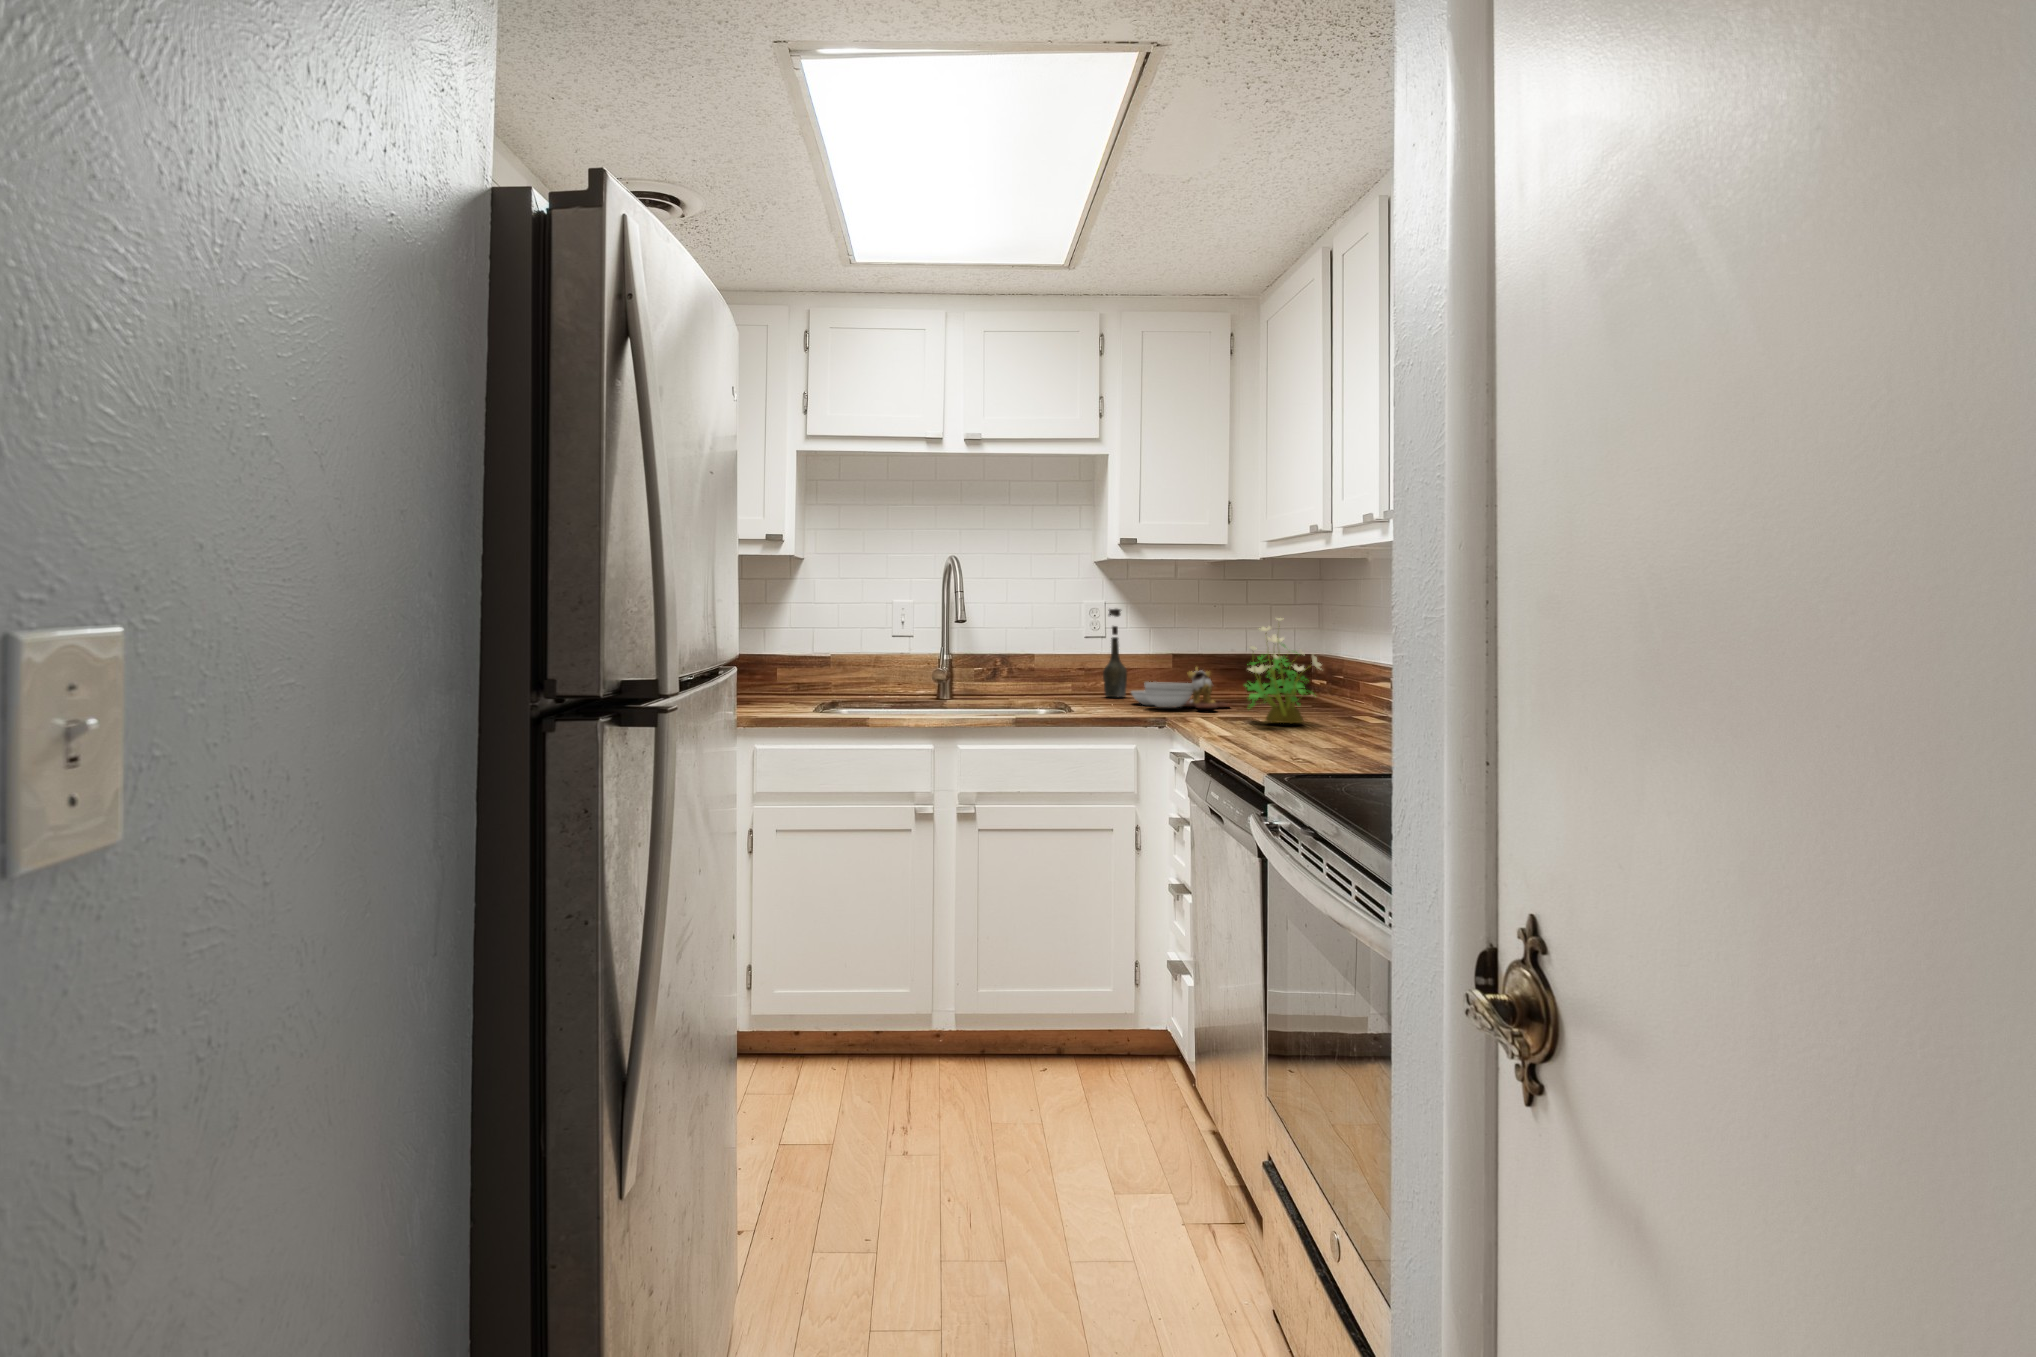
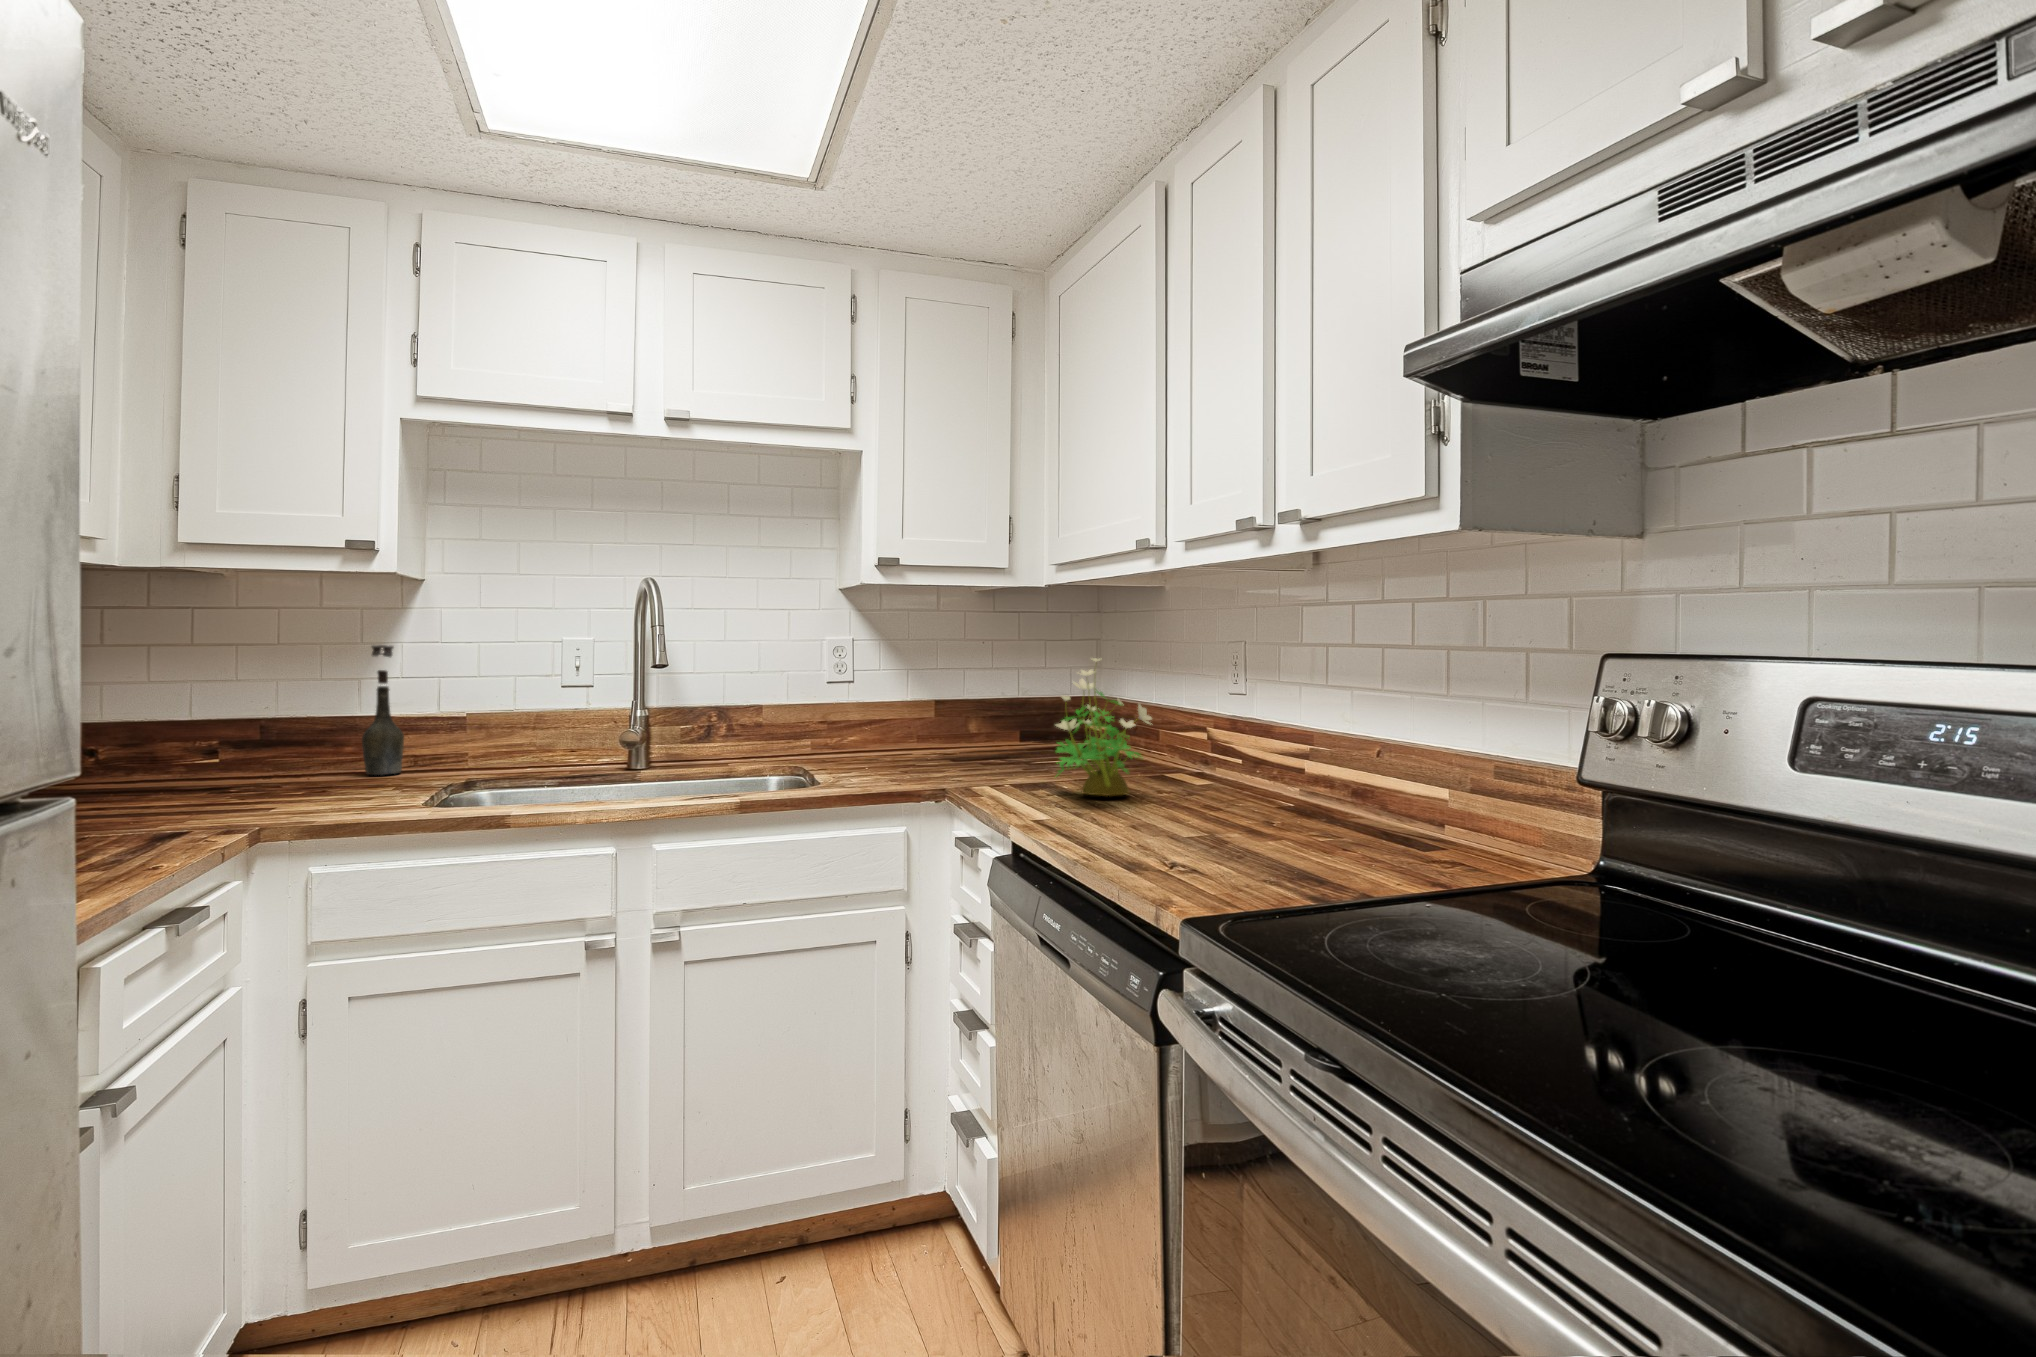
bottle: present [1103,609,1127,697] -> present [362,645,404,775]
cutting board: present [1131,667,1230,708] -> none [890,717,1017,773]

